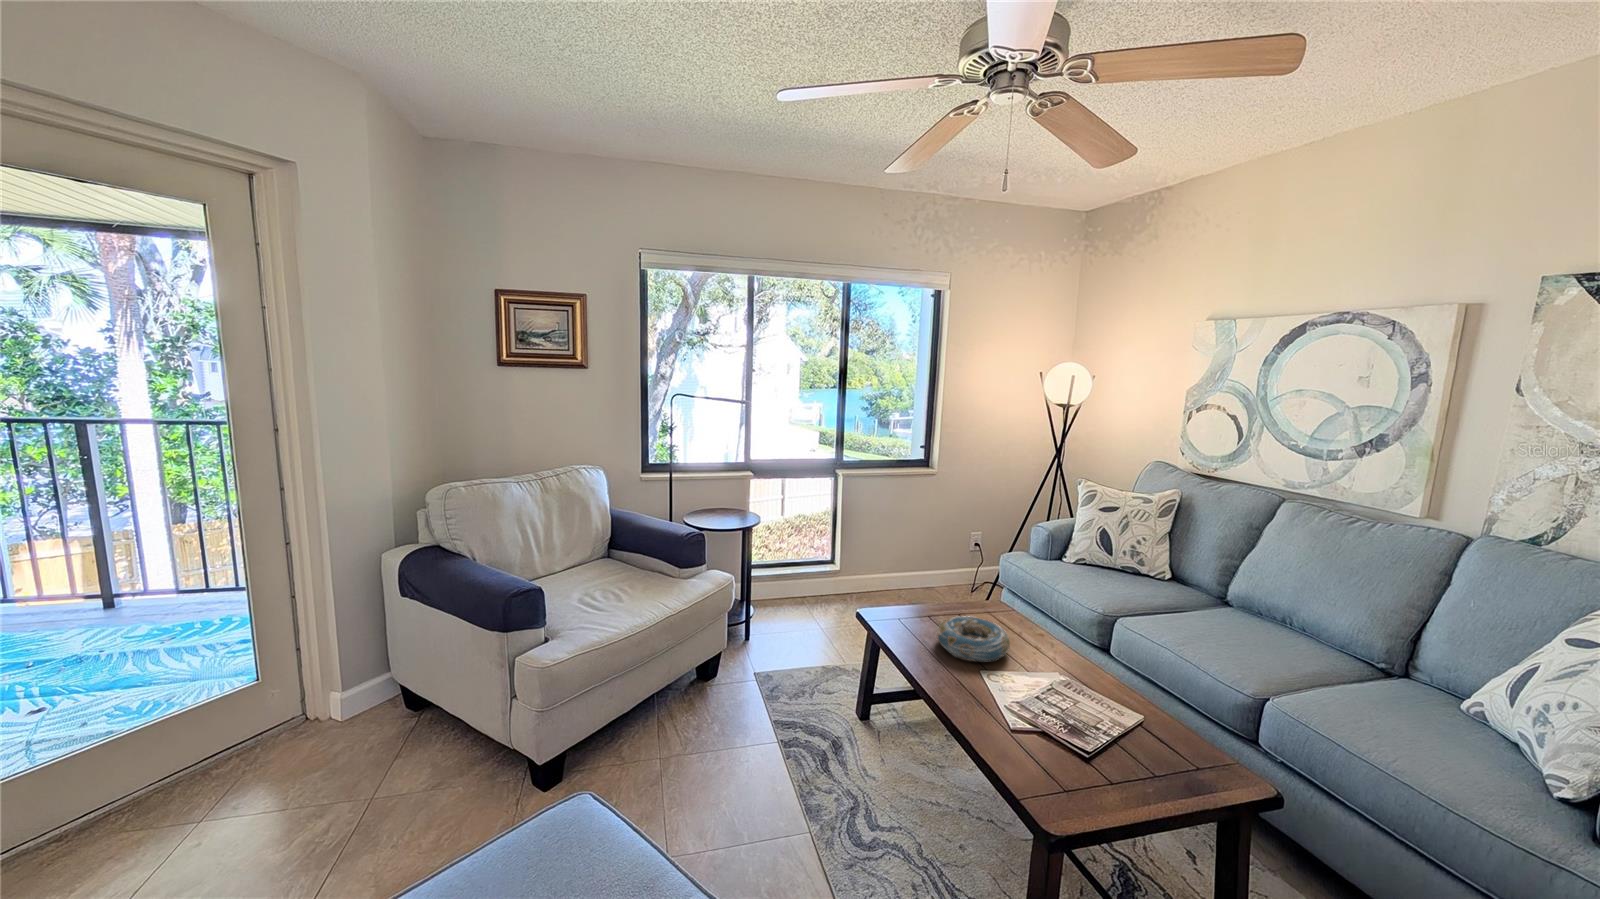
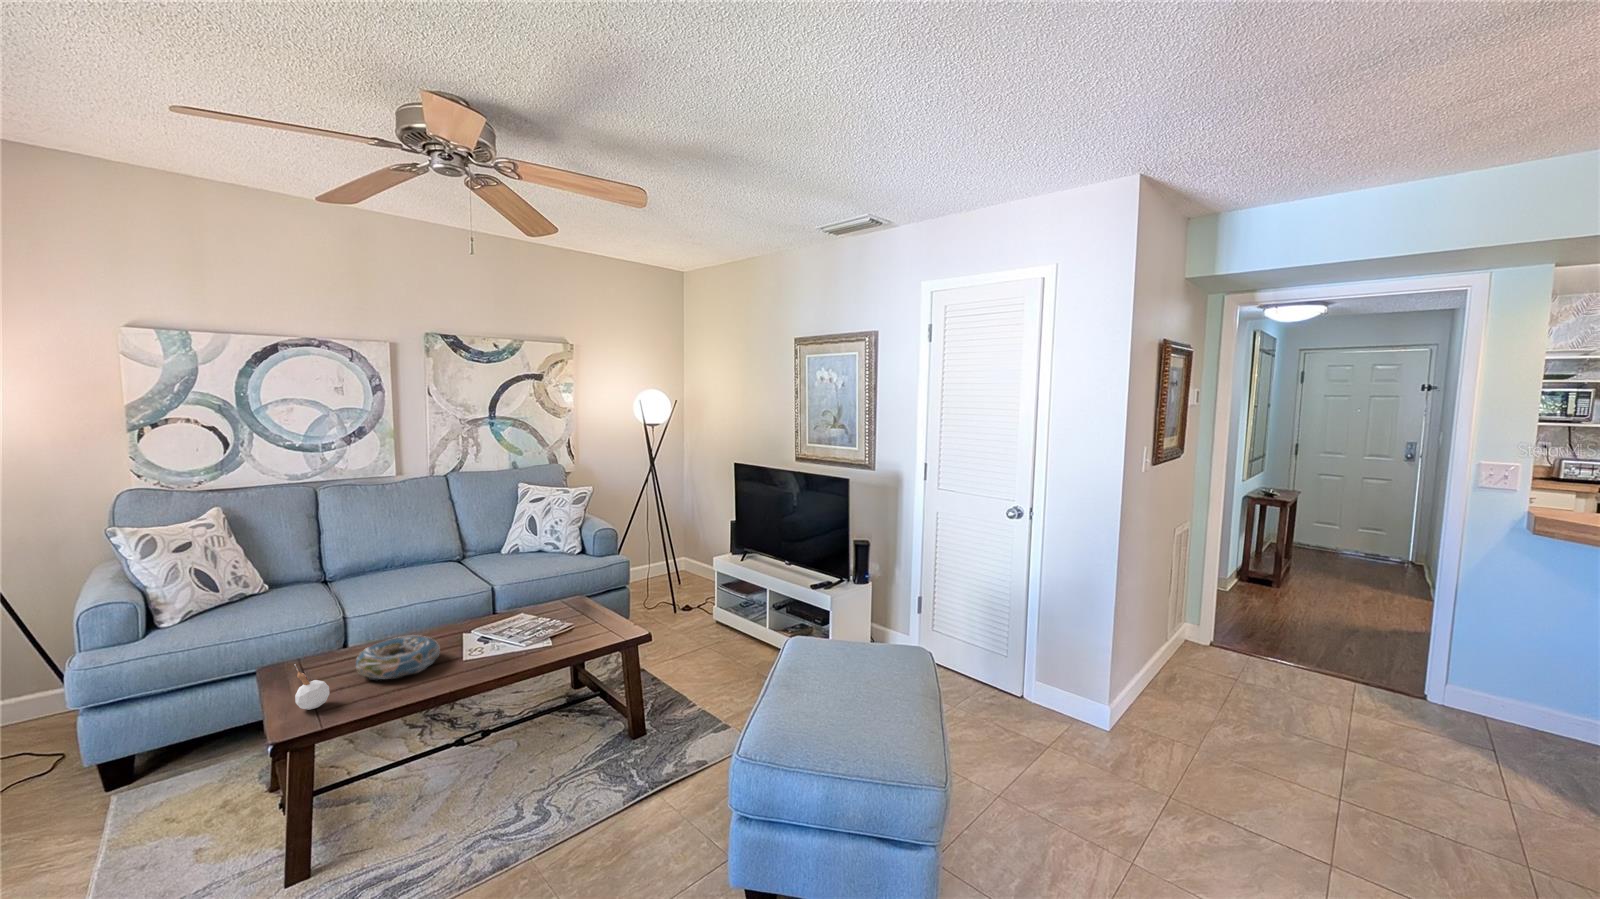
candle: none [895,583,918,624] -> present [295,665,329,710]

